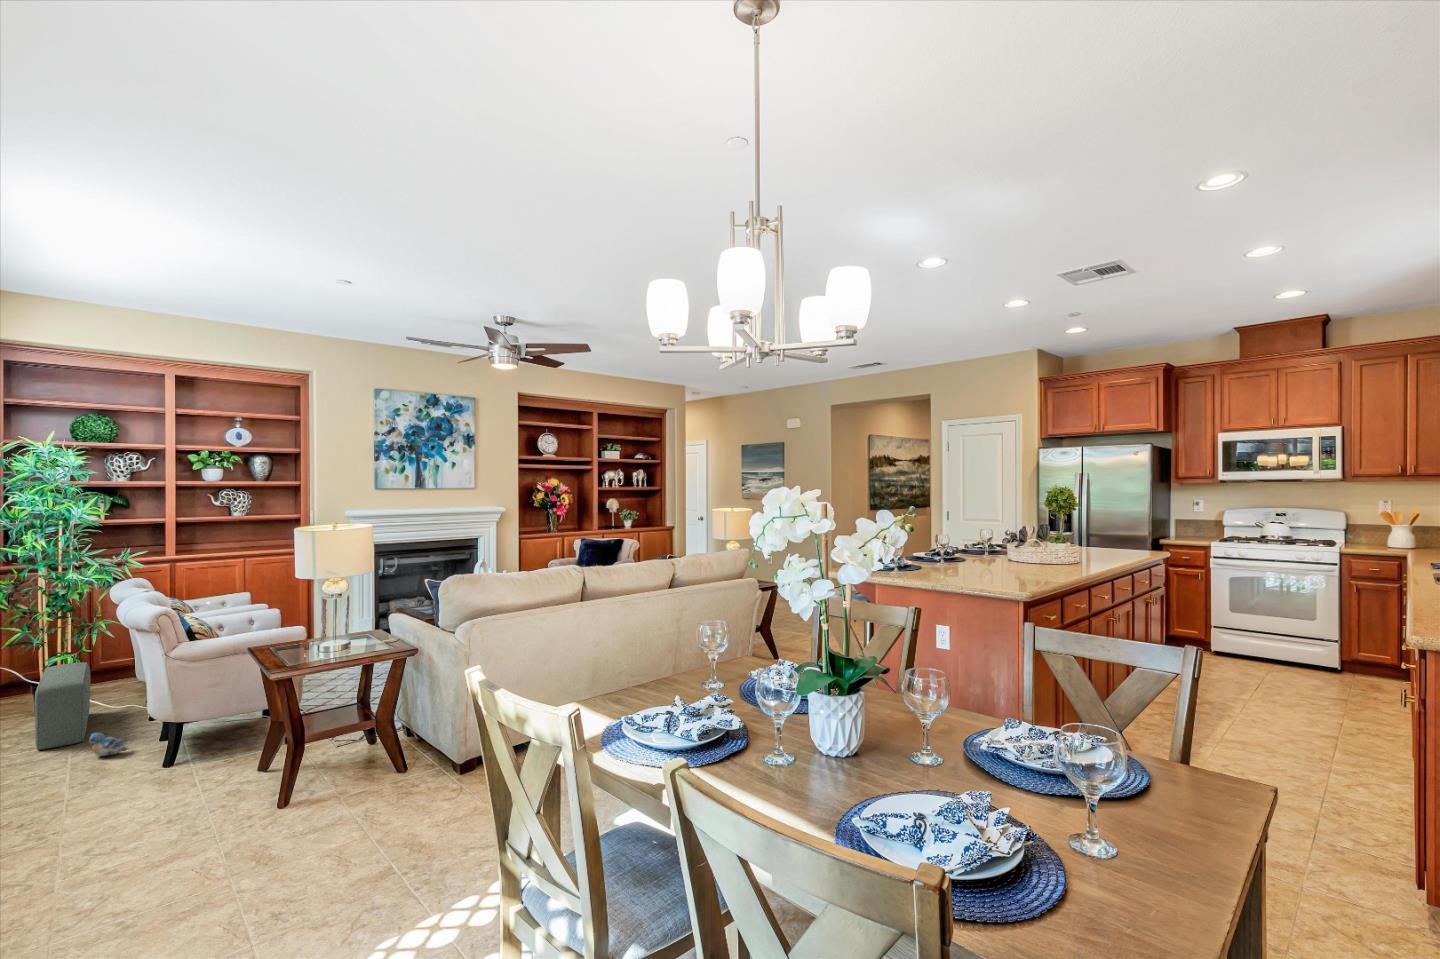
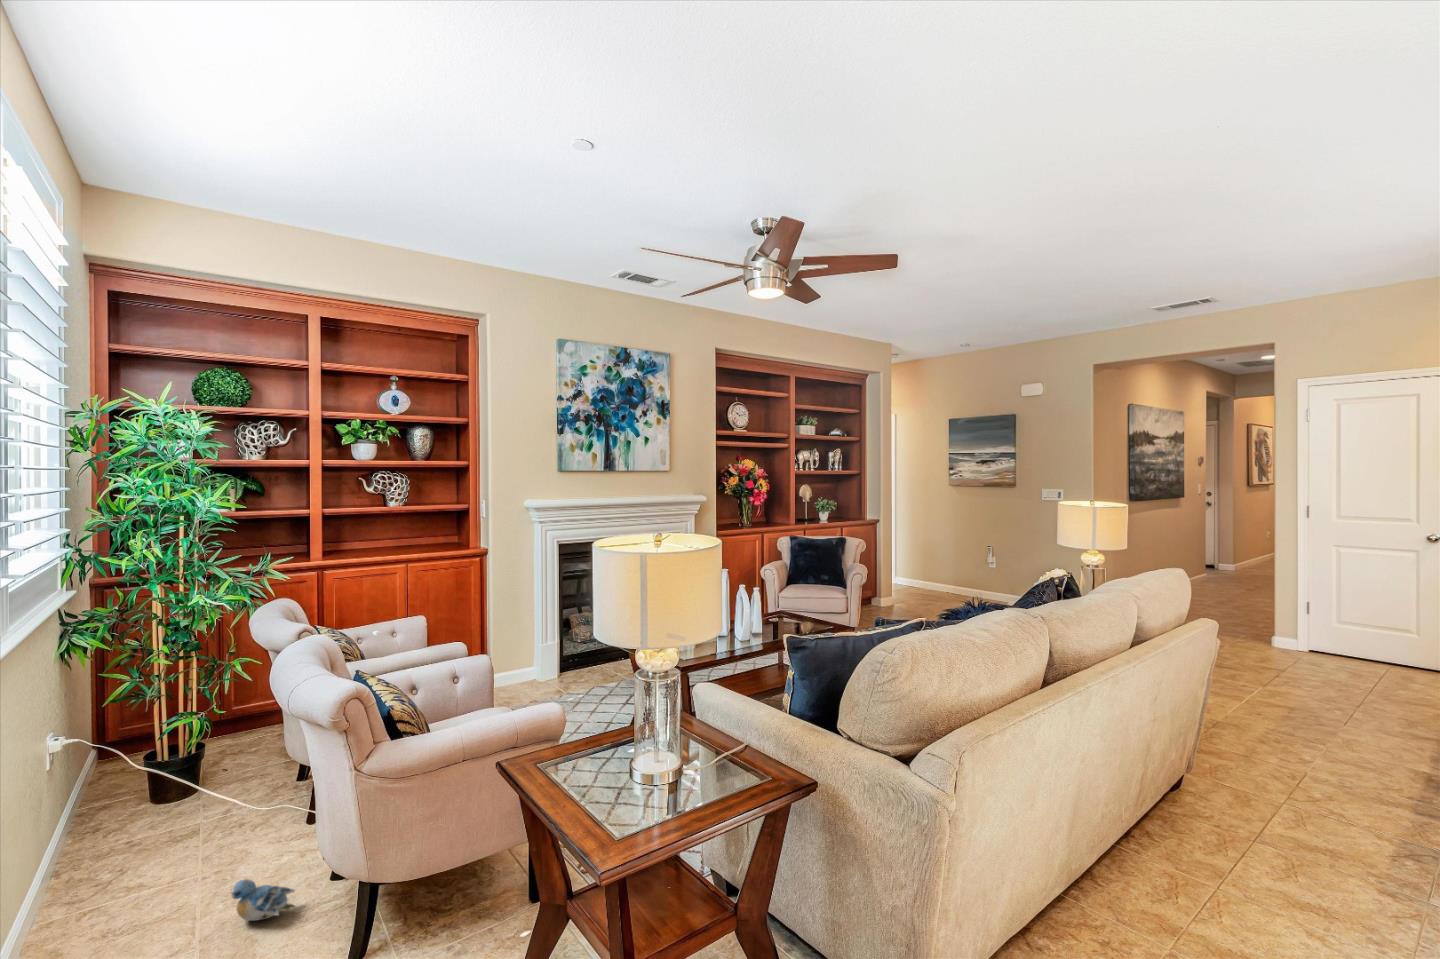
pouf: present [34,663,91,749] -> none [148,727,224,893]

